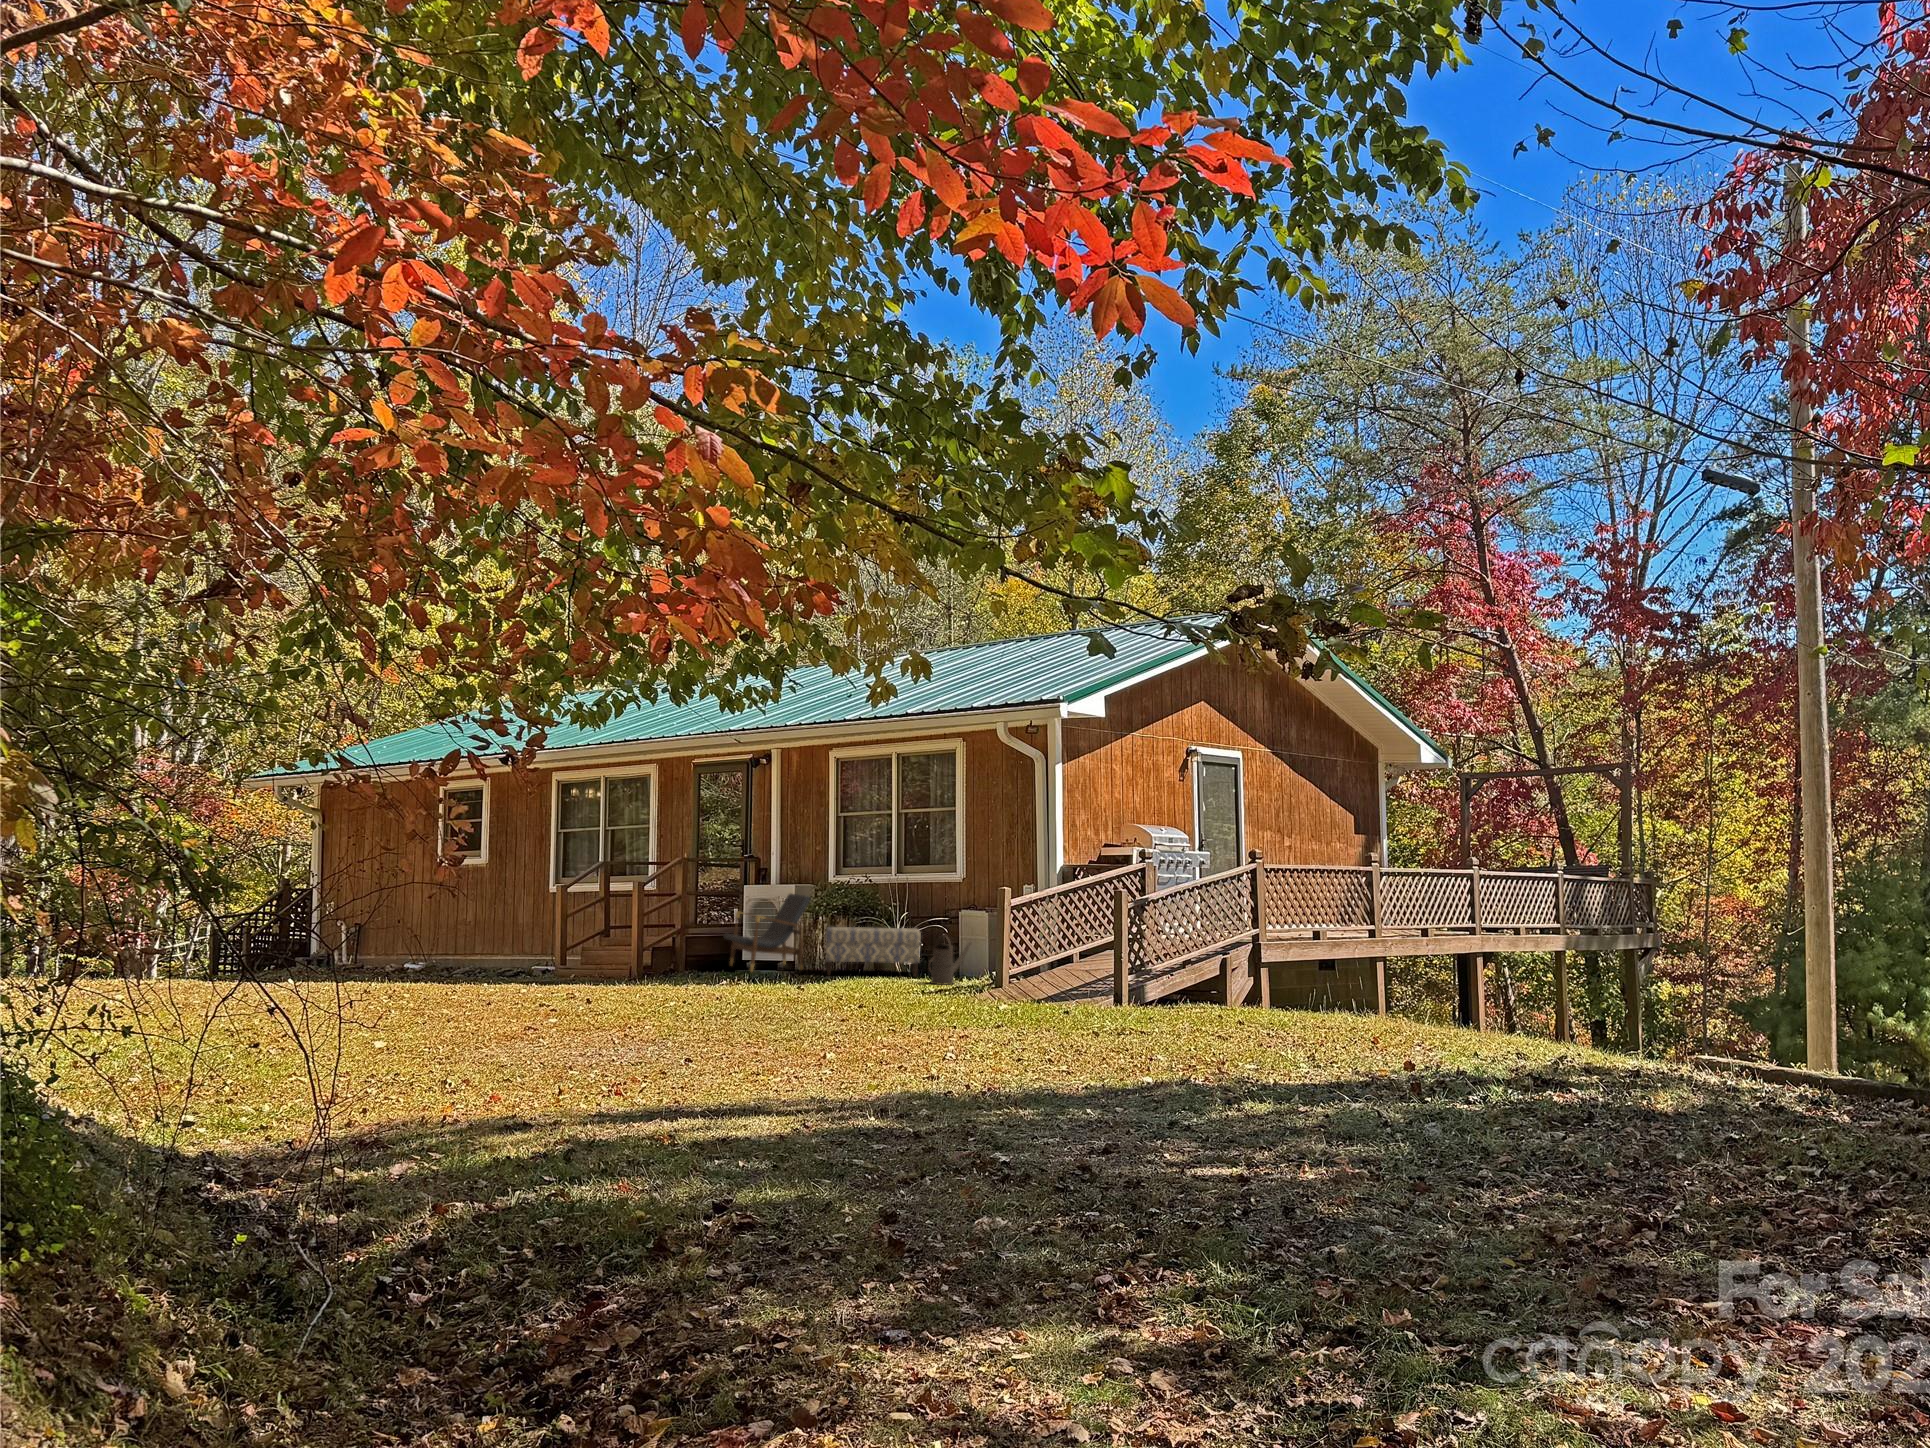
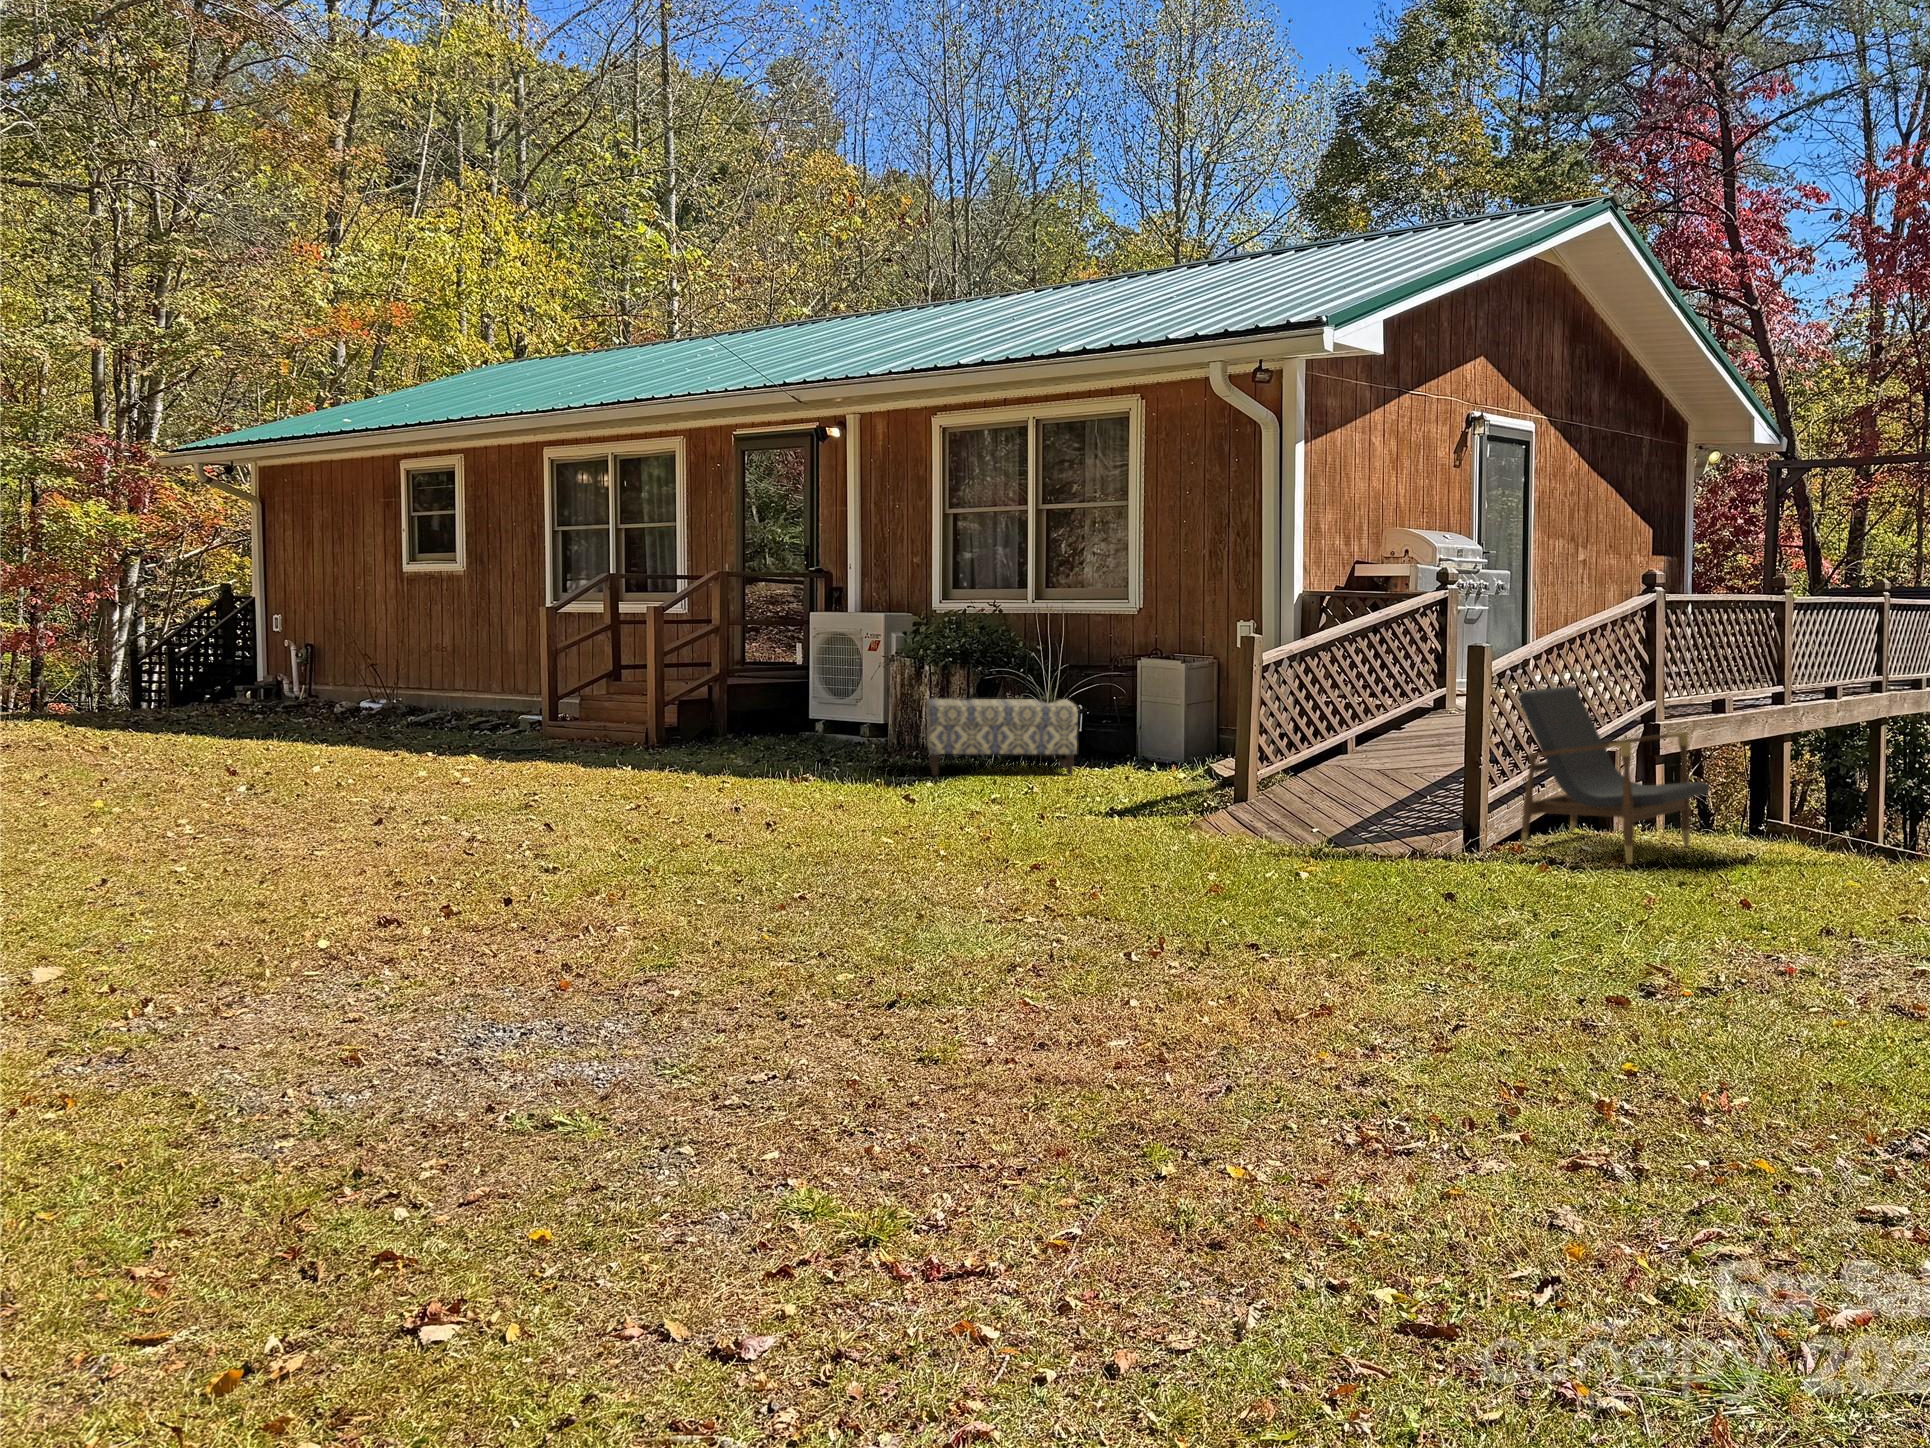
lounge chair: present [724,894,810,972] -> present [1518,686,1710,864]
watering can: present [928,936,971,985] -> none [1099,713,1163,792]

